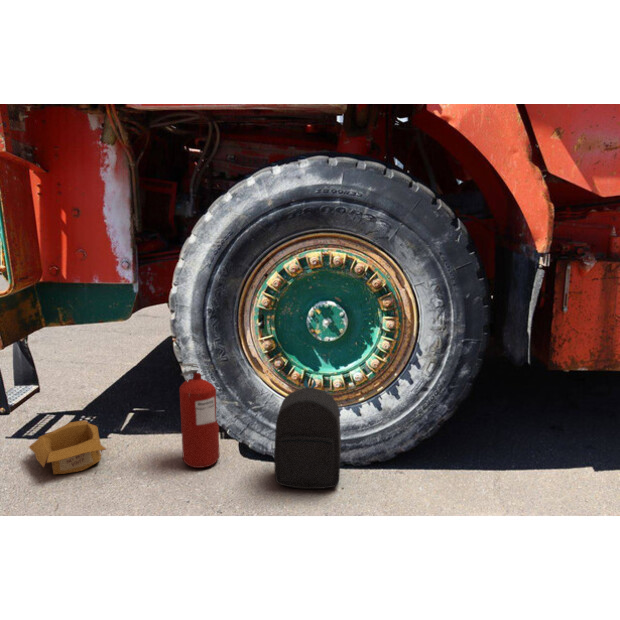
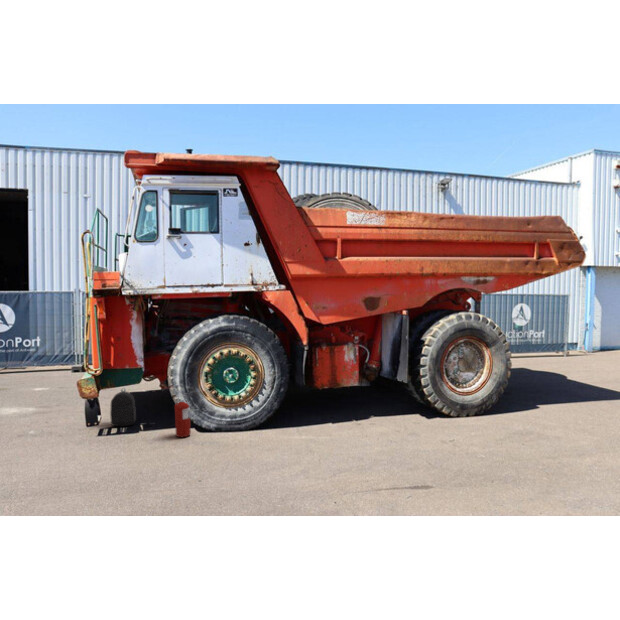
backpack: present [274,377,341,489] -> present [110,390,136,426]
cardboard box: present [29,420,106,474] -> none [110,426,146,445]

